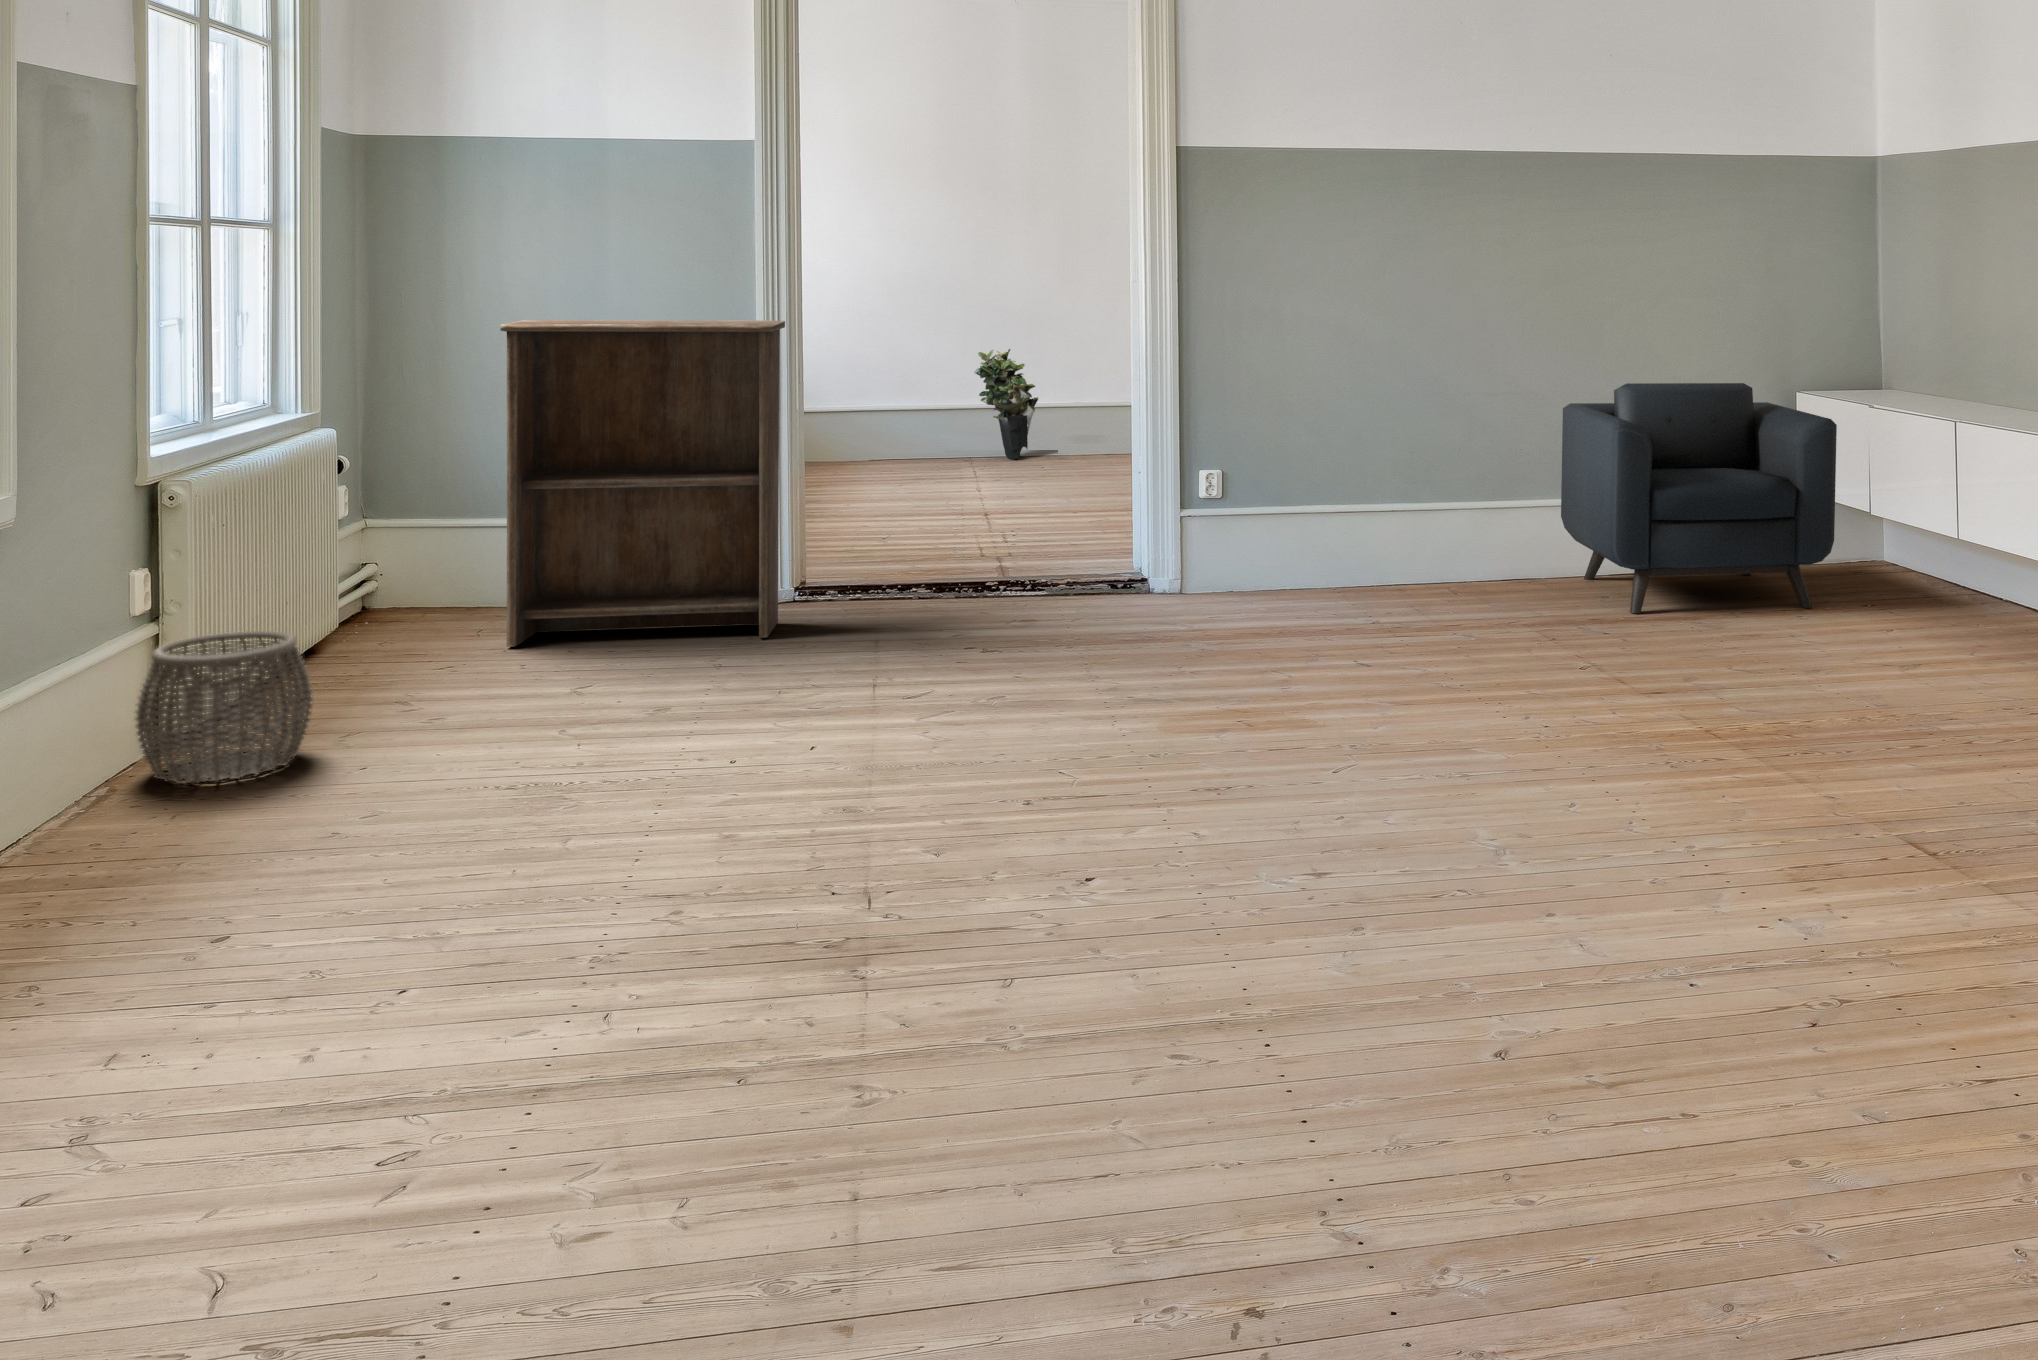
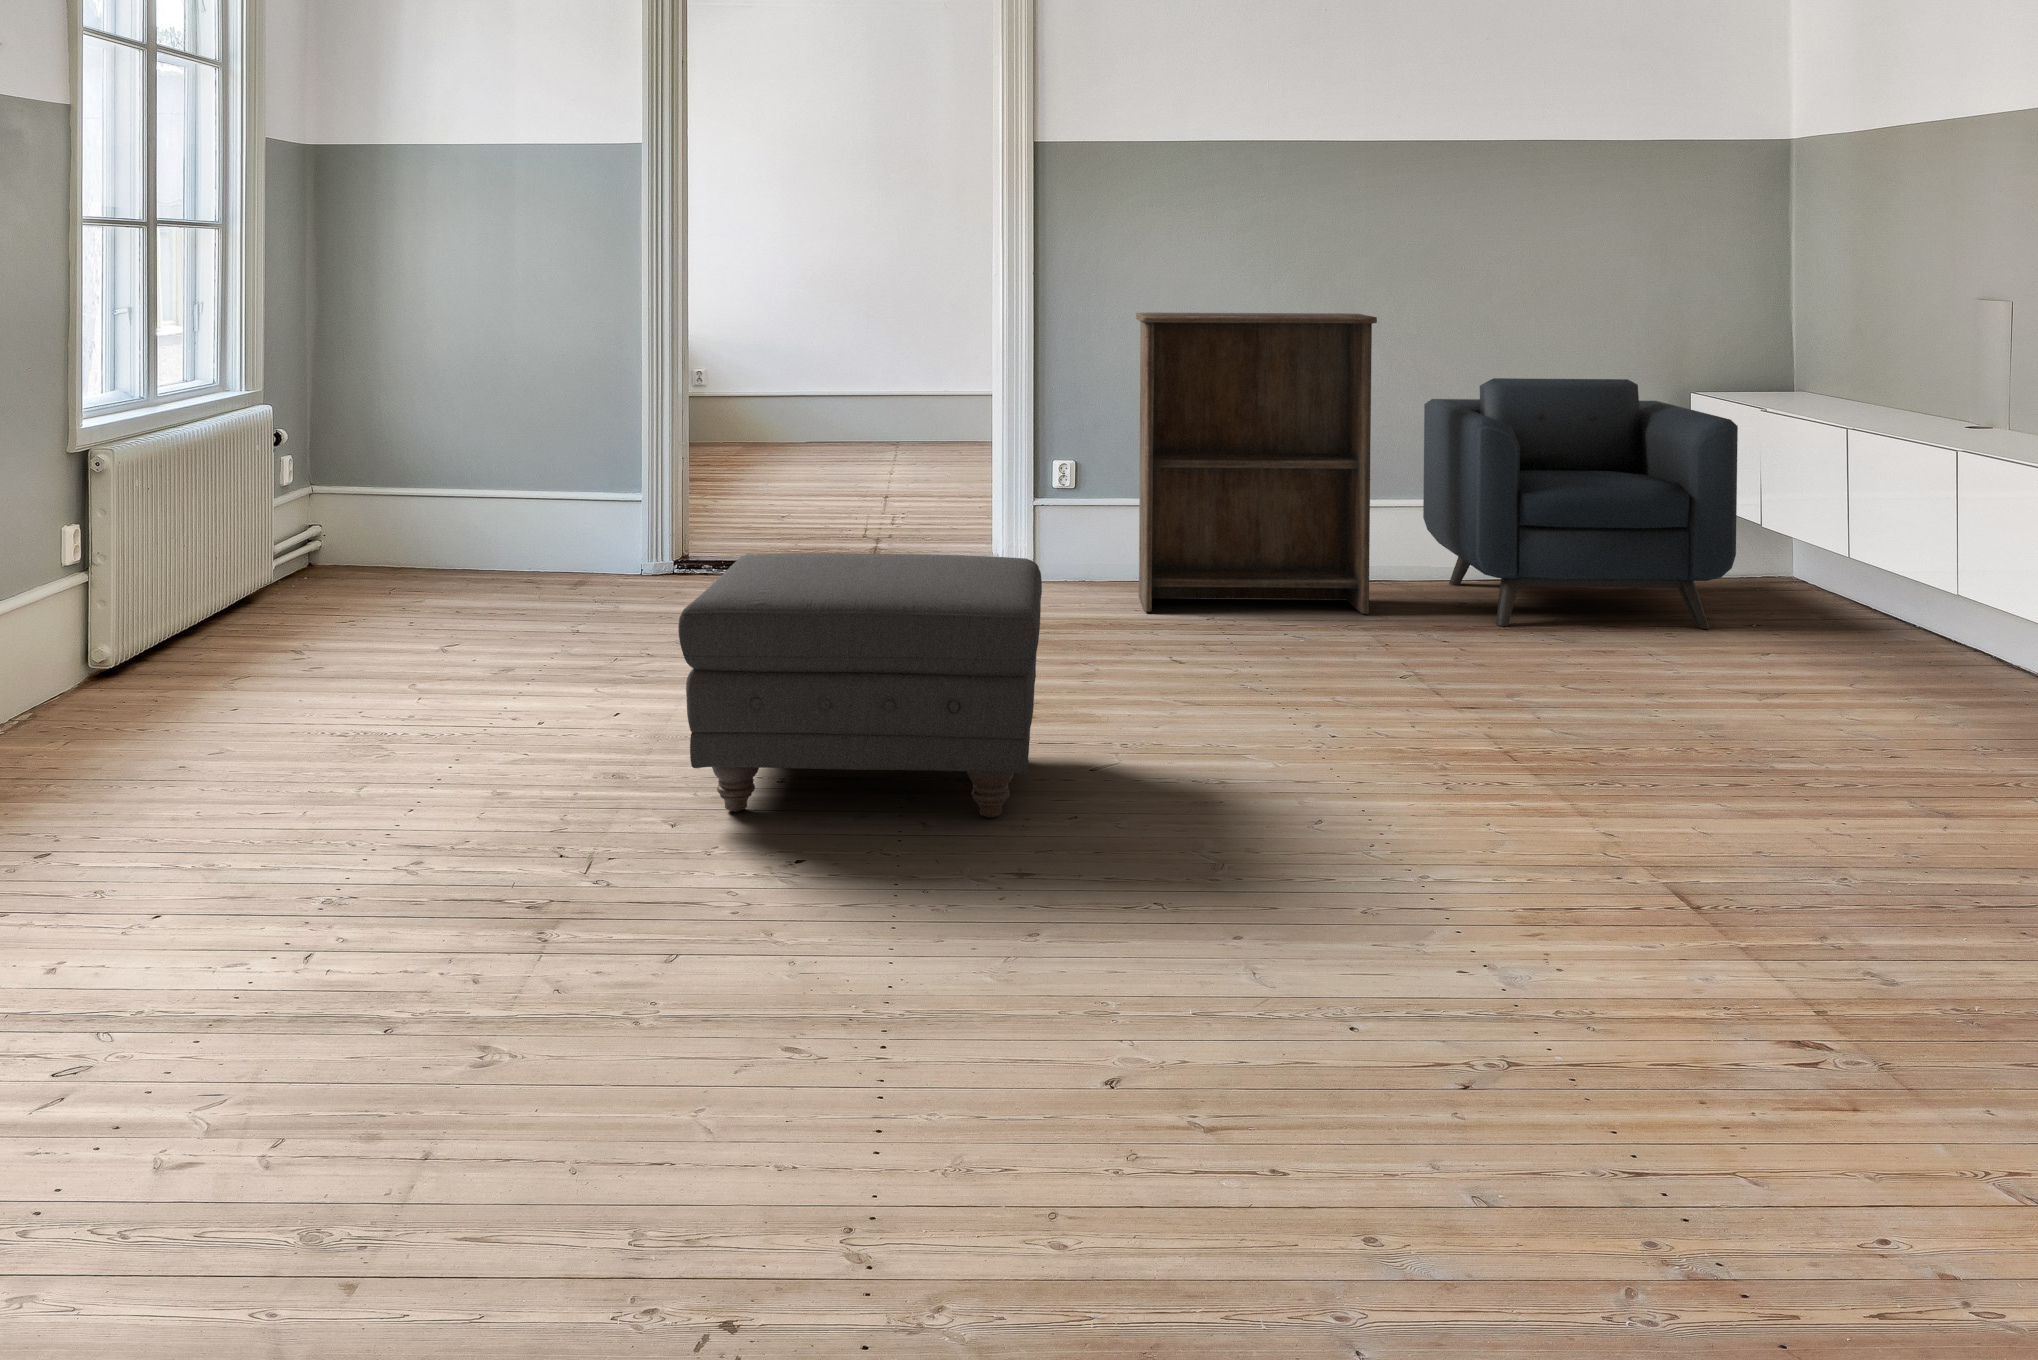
bookshelf: present [500,320,785,647] -> present [1136,312,1377,614]
potted plant: present [974,349,1038,460] -> none [880,344,937,446]
ottoman: none [909,561,1255,810] -> present [678,553,1042,817]
woven basket: present [135,631,313,784] -> none [46,588,200,728]

